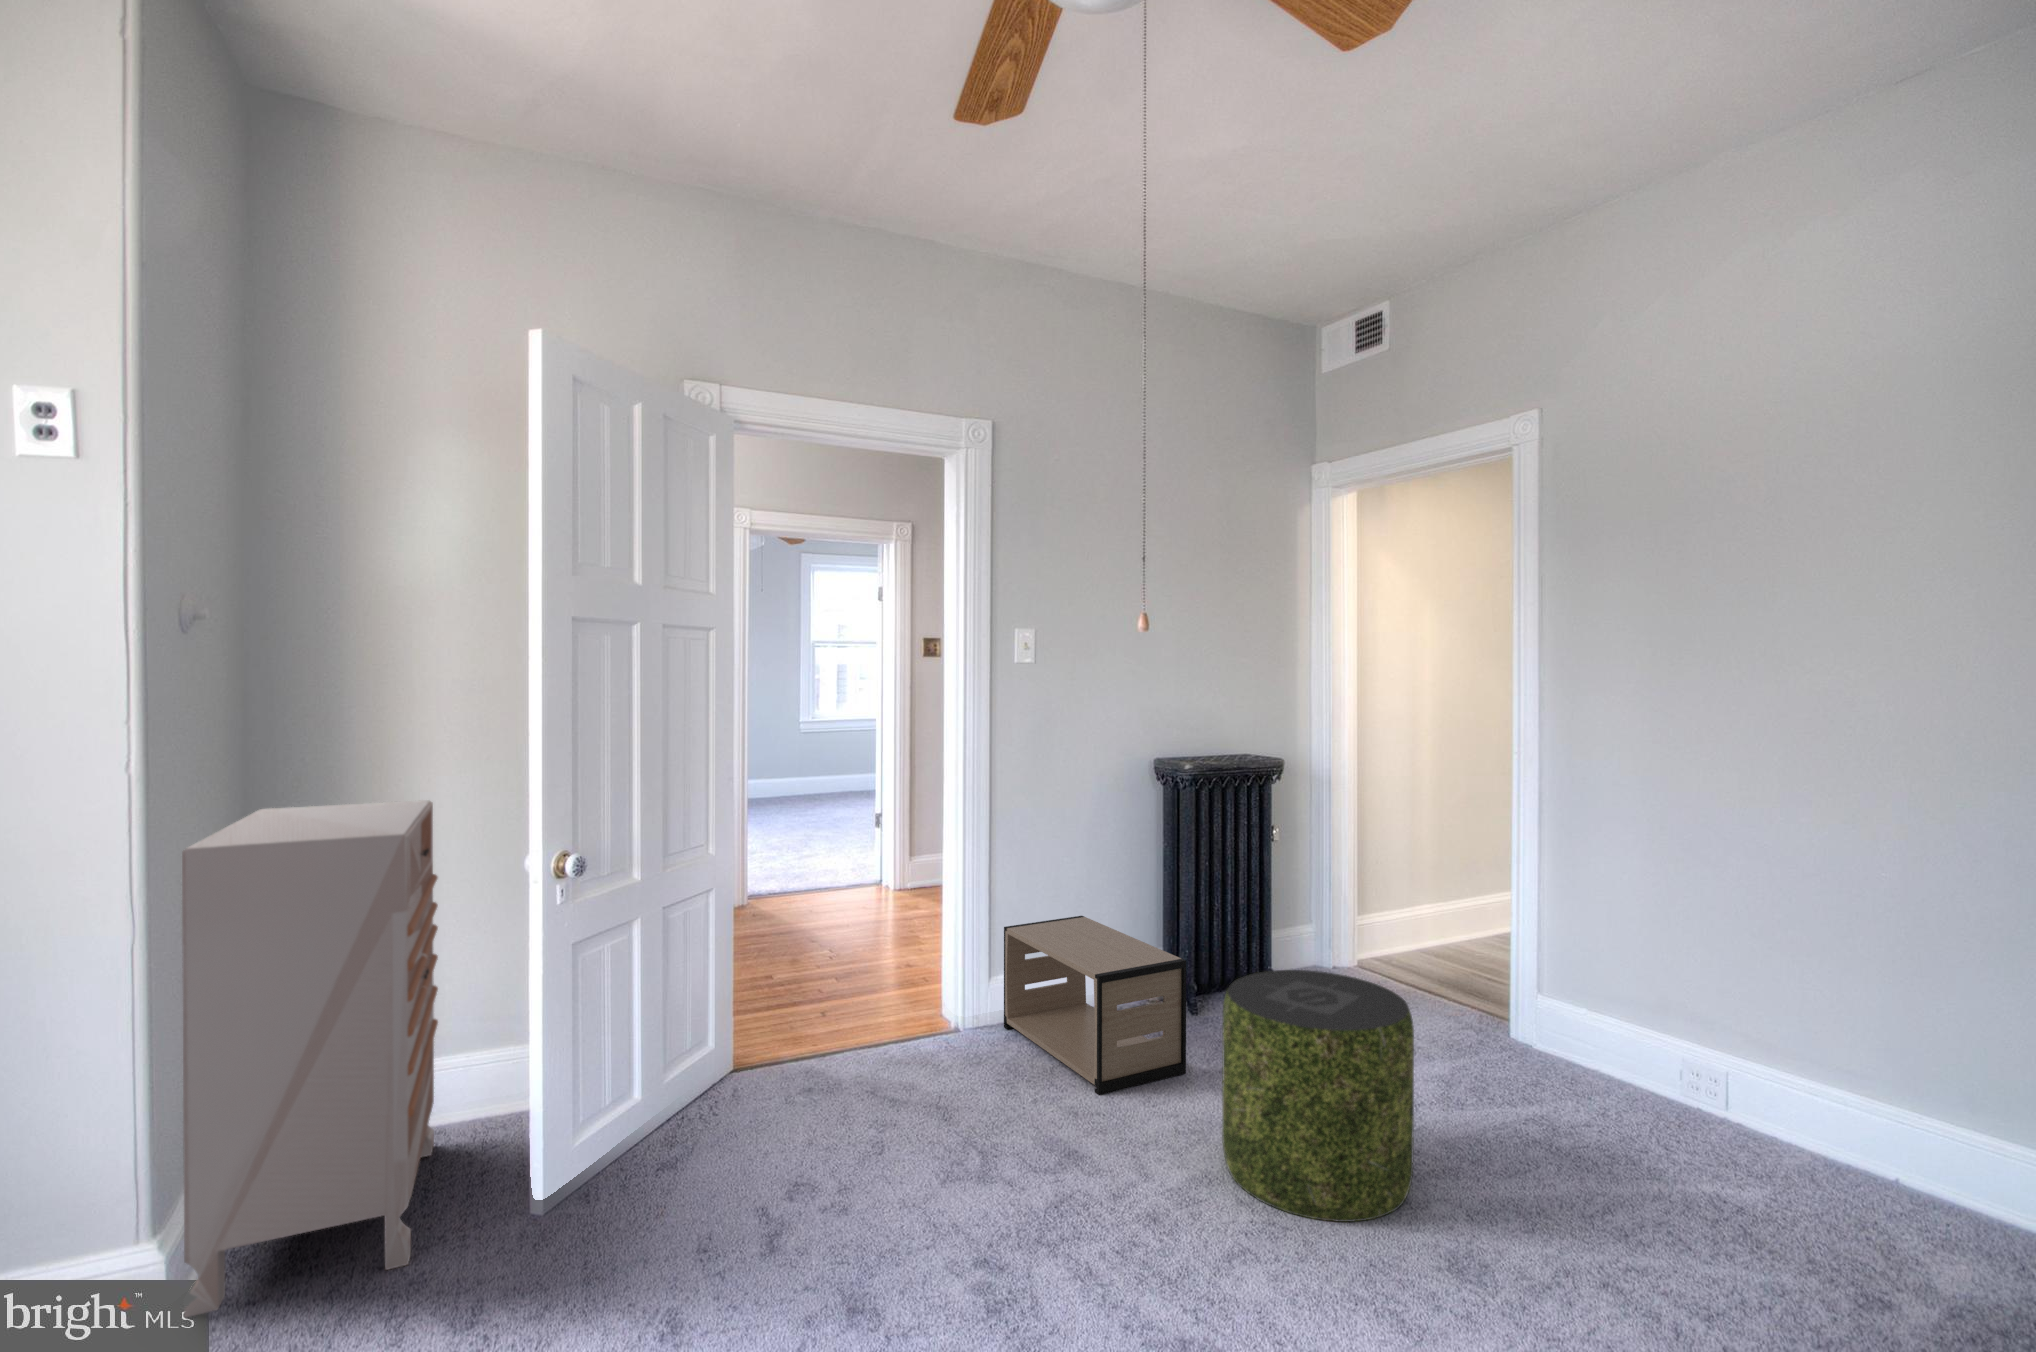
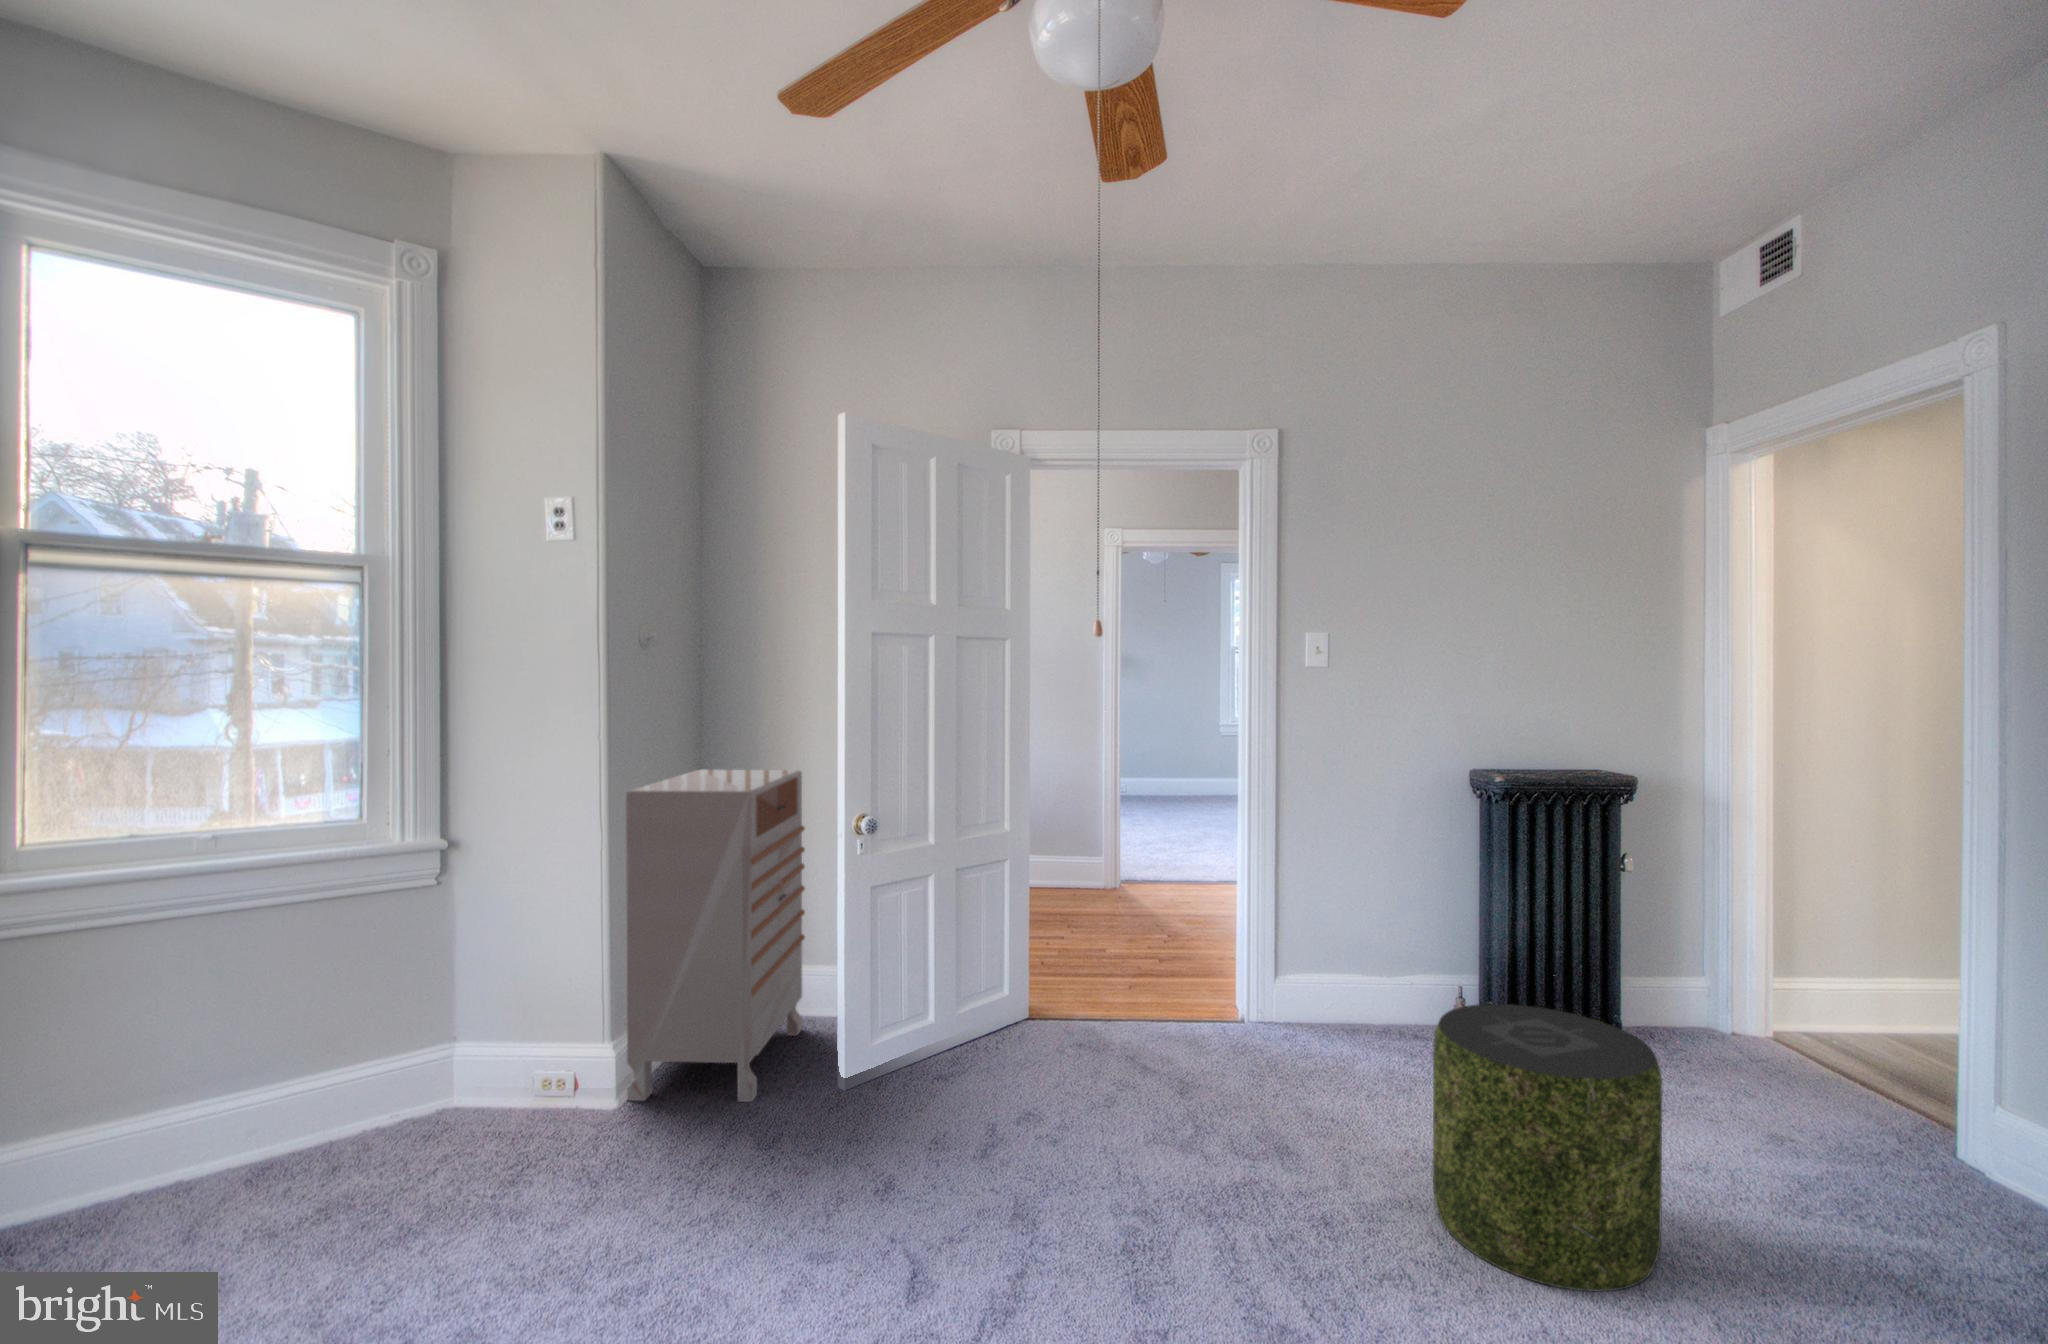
nightstand: present [1004,916,1186,1095] -> none [1289,928,1457,1106]

